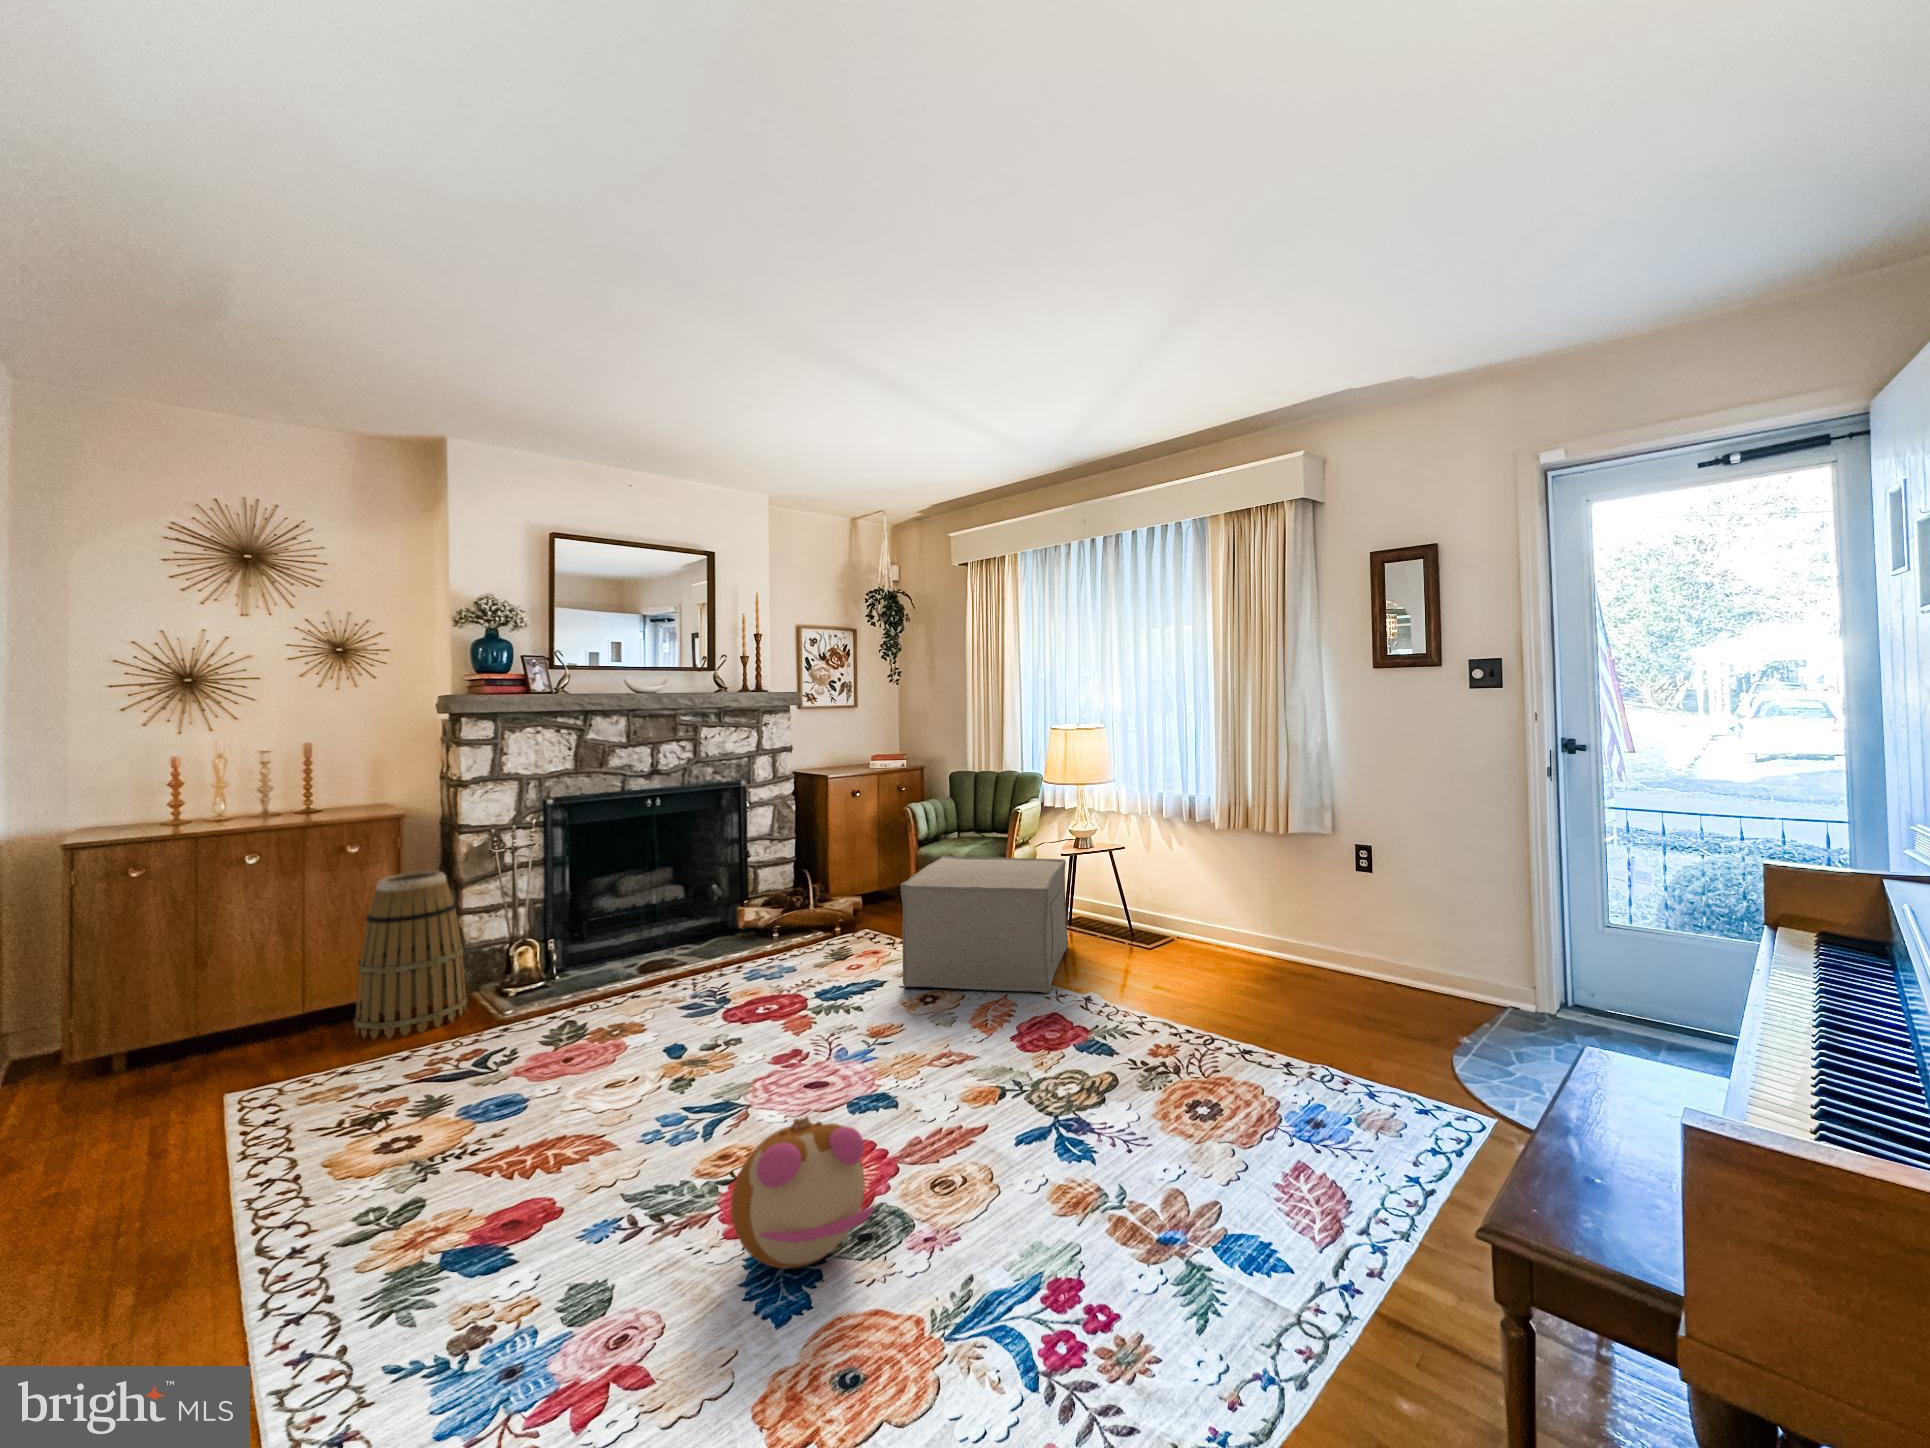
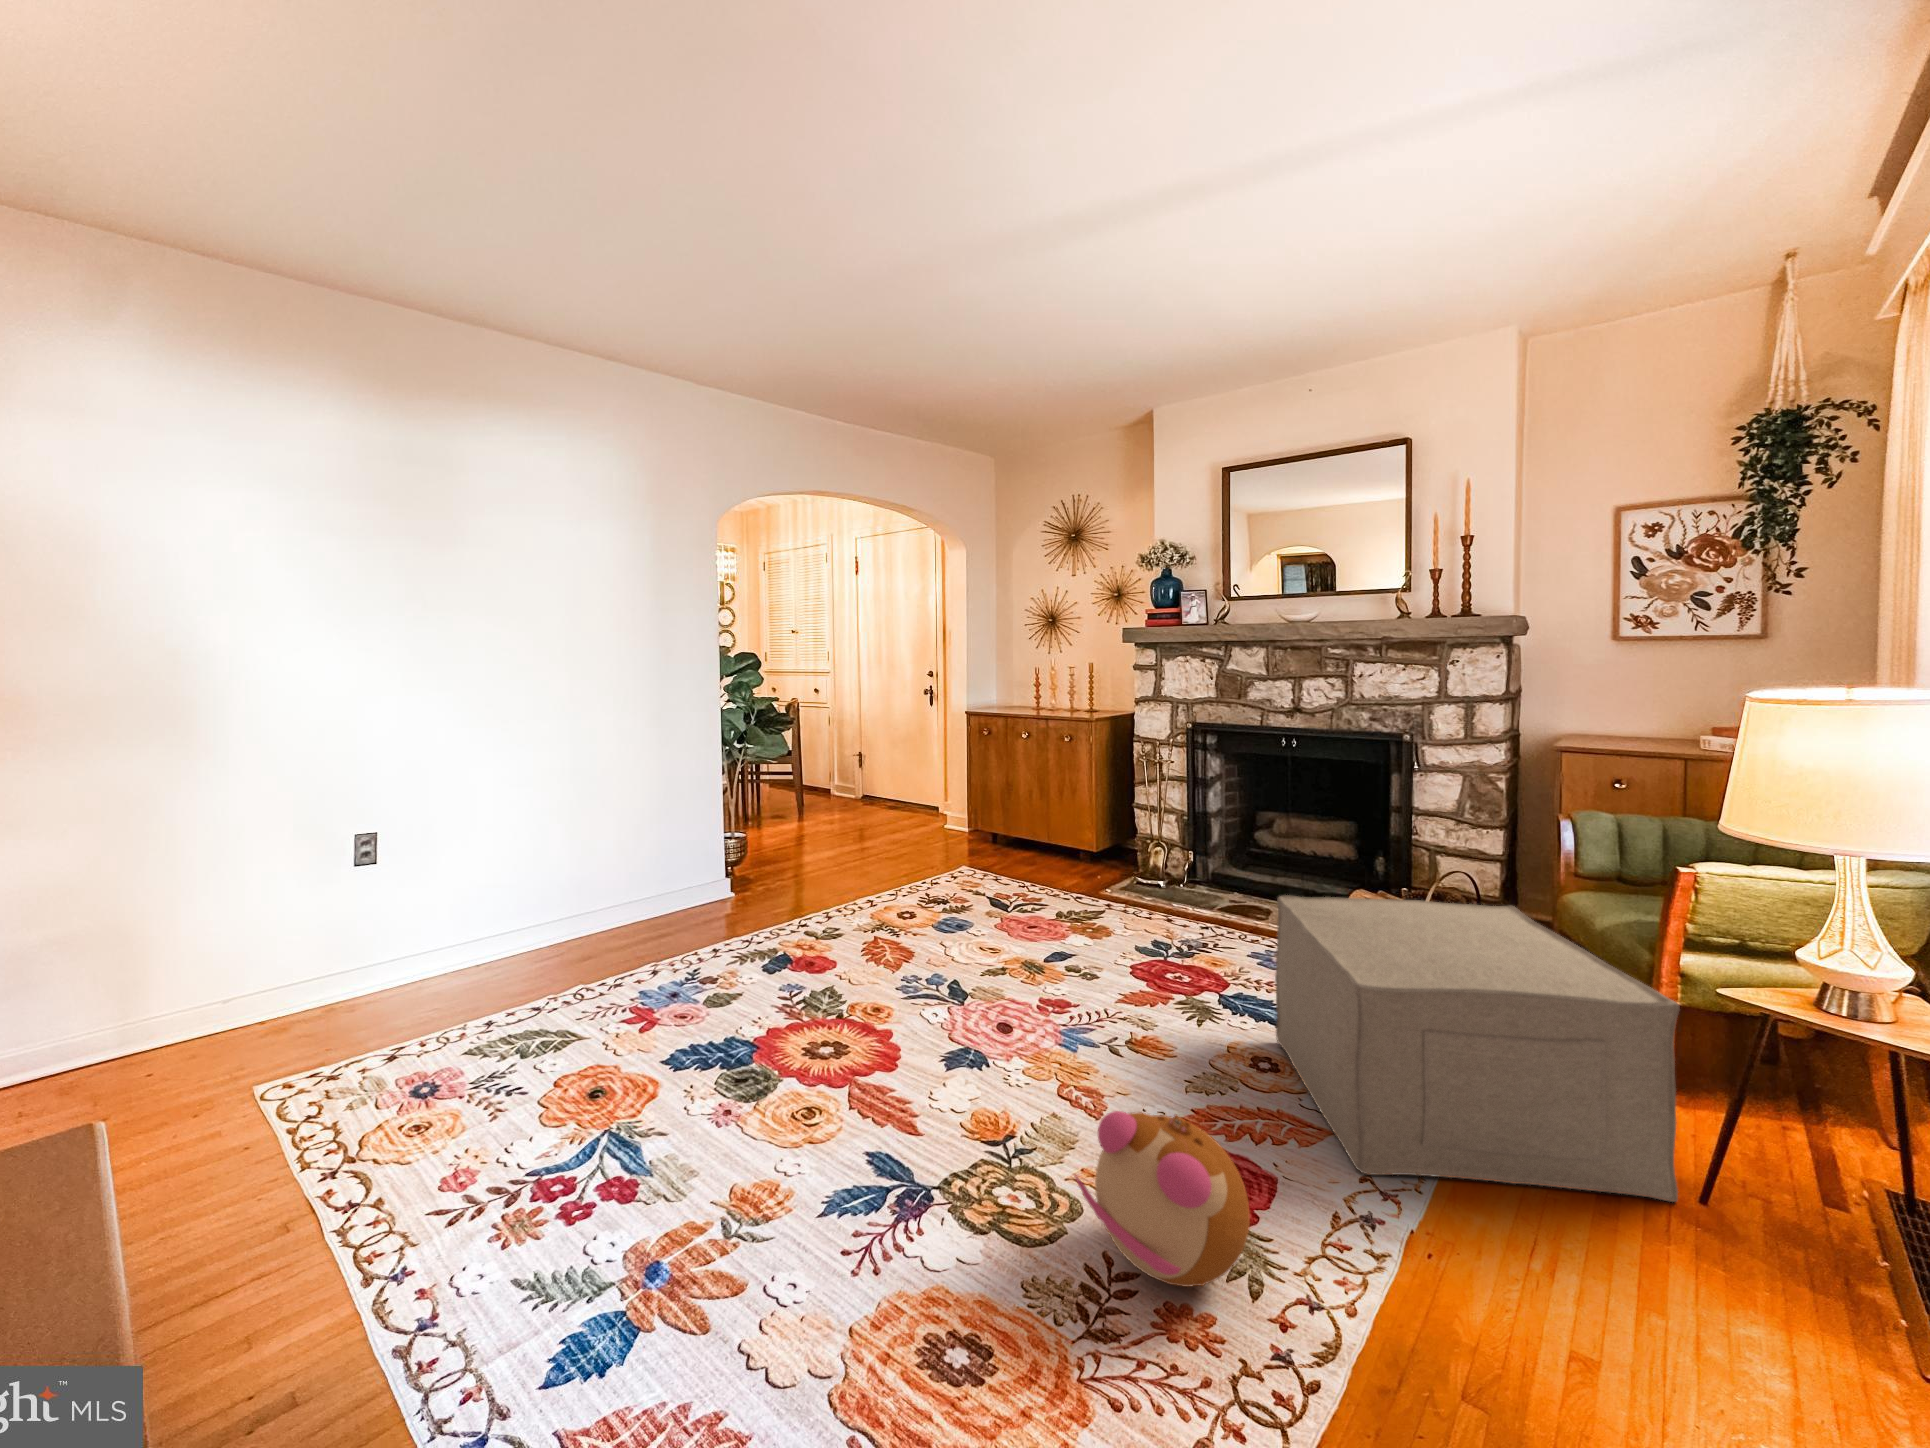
basket: present [354,871,467,1039] -> none [1039,761,1107,879]
plush toy: present [731,1117,874,1268] -> present [1074,1111,1250,1287]

